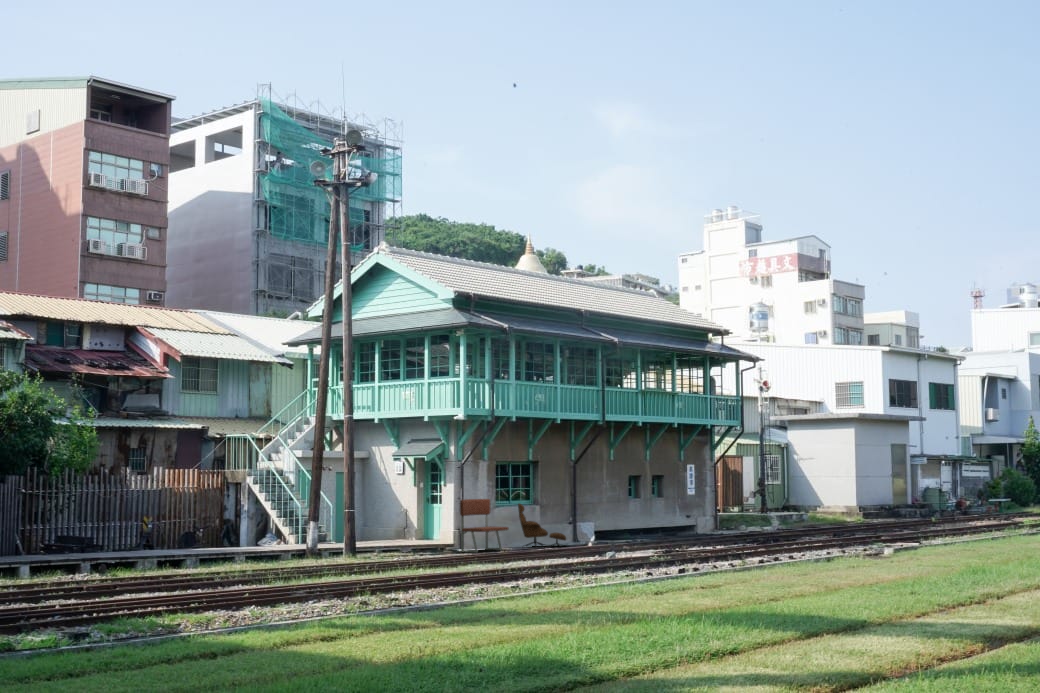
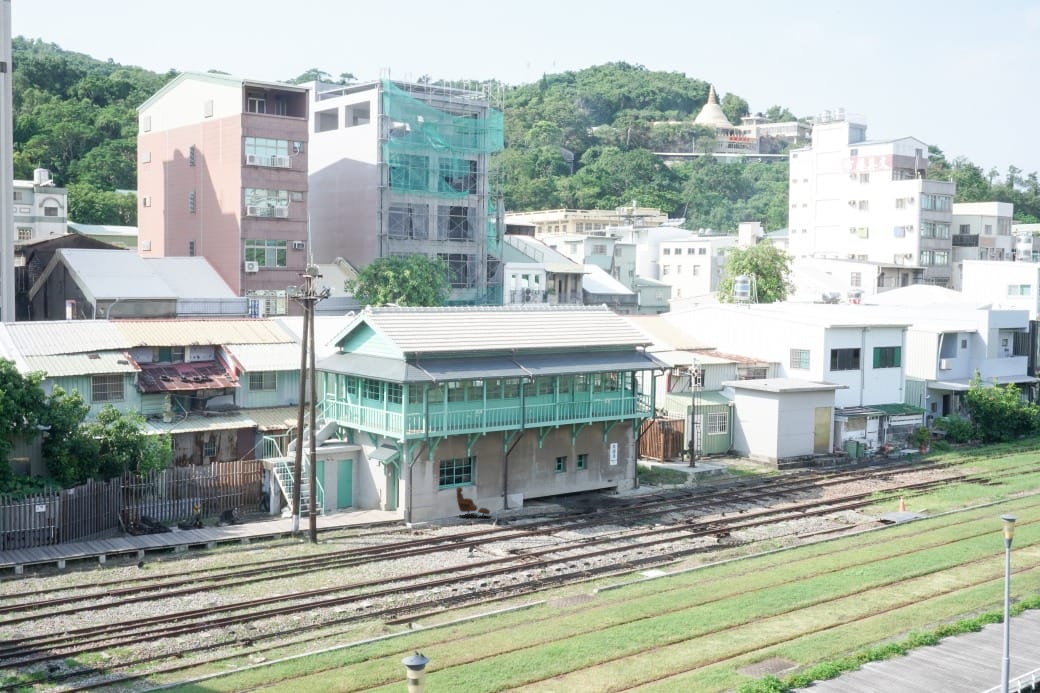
bench: present [460,499,508,553] -> none [407,488,442,528]

